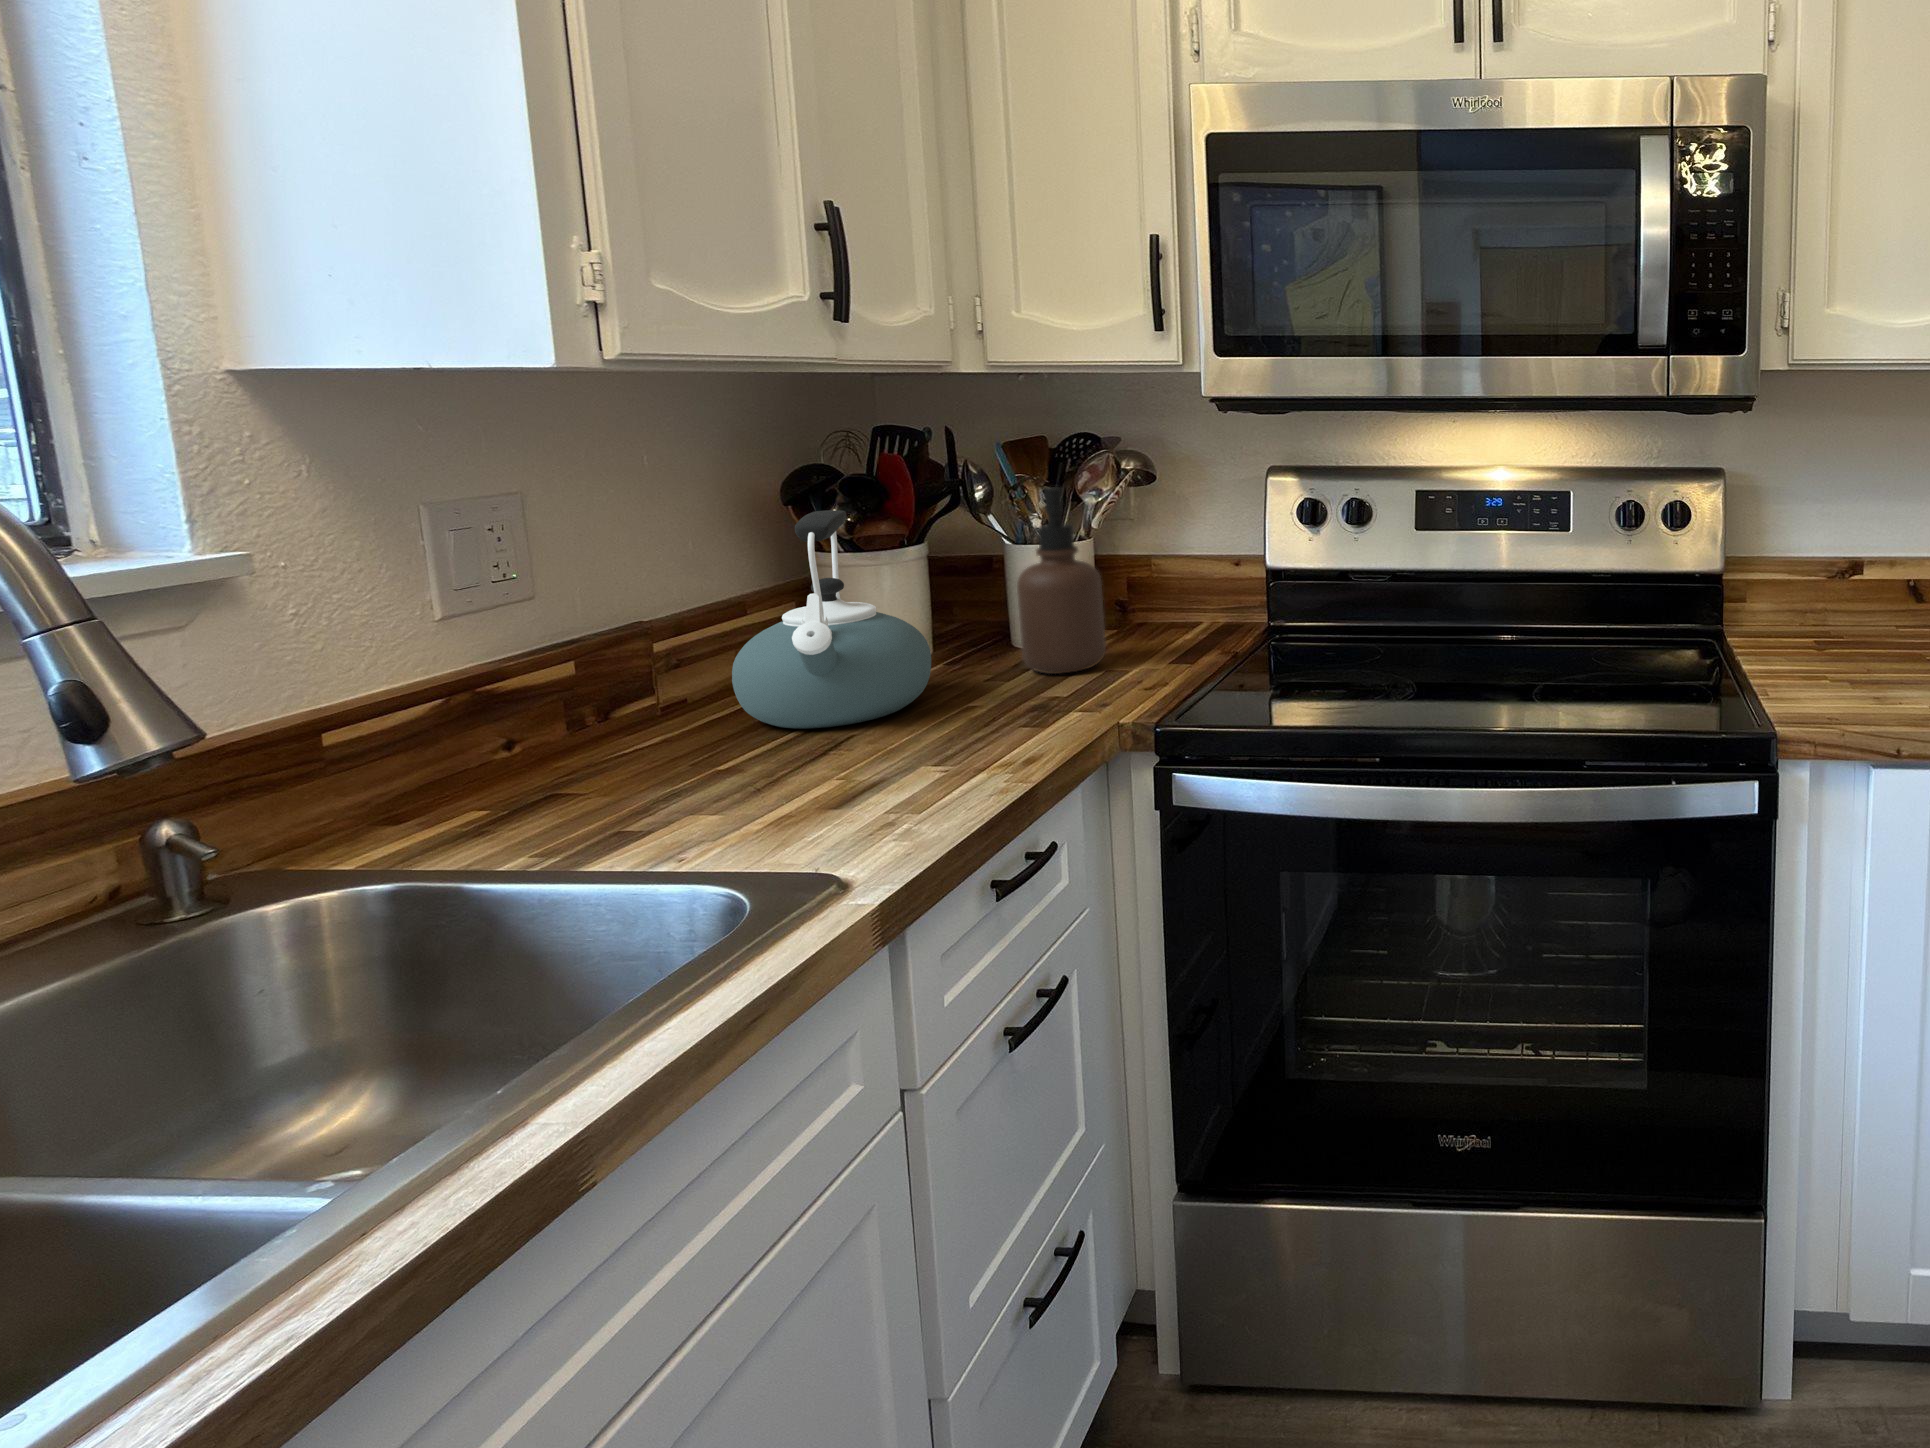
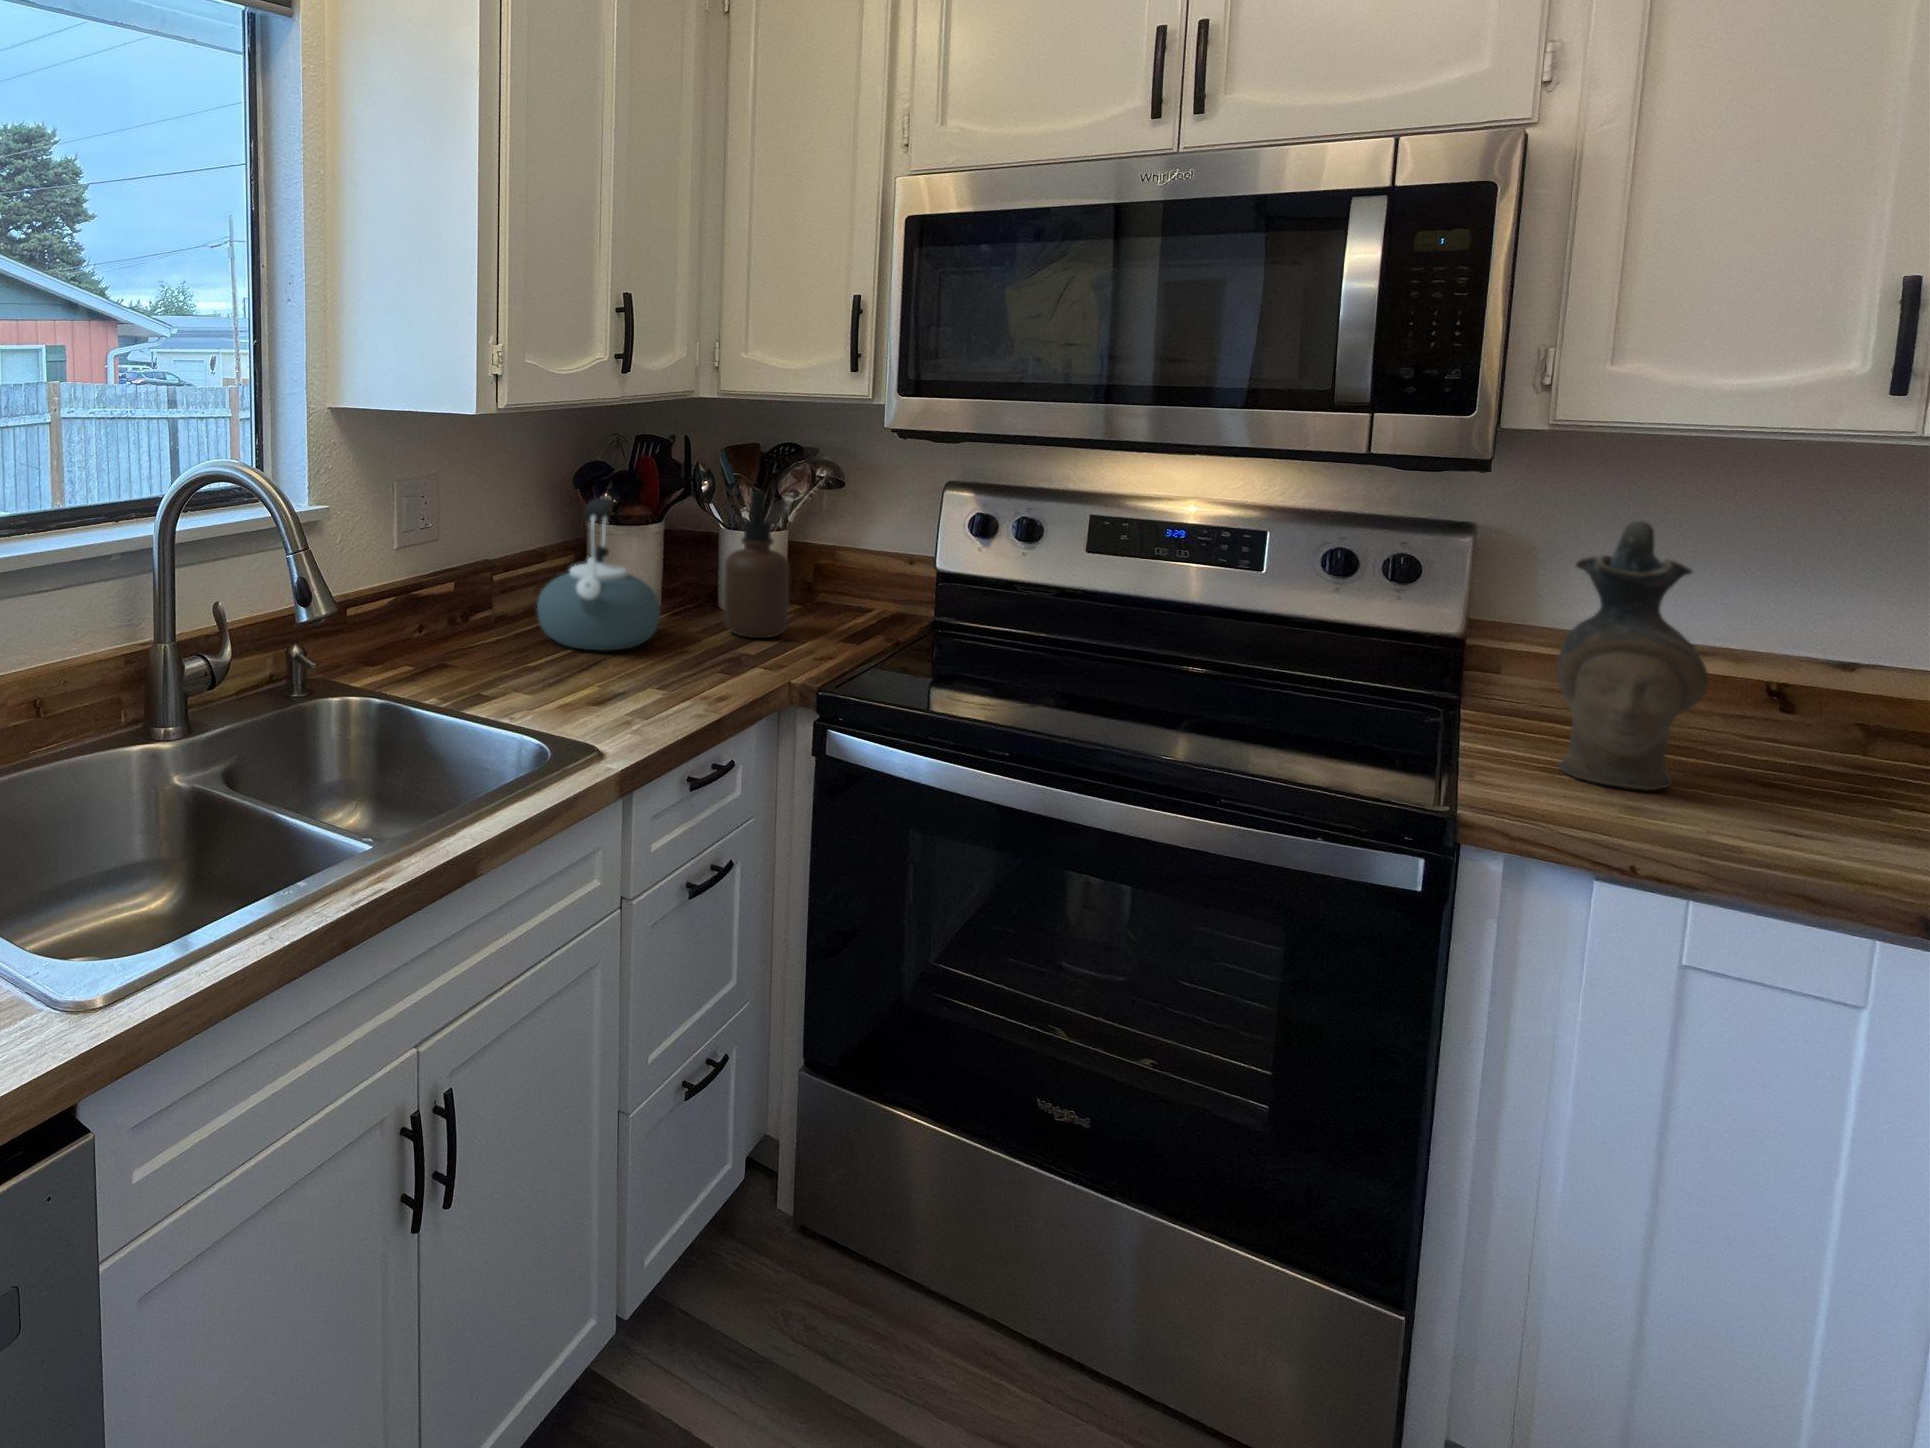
ceramic pitcher: none [1812,446,1909,679] -> present [1556,521,1708,790]

